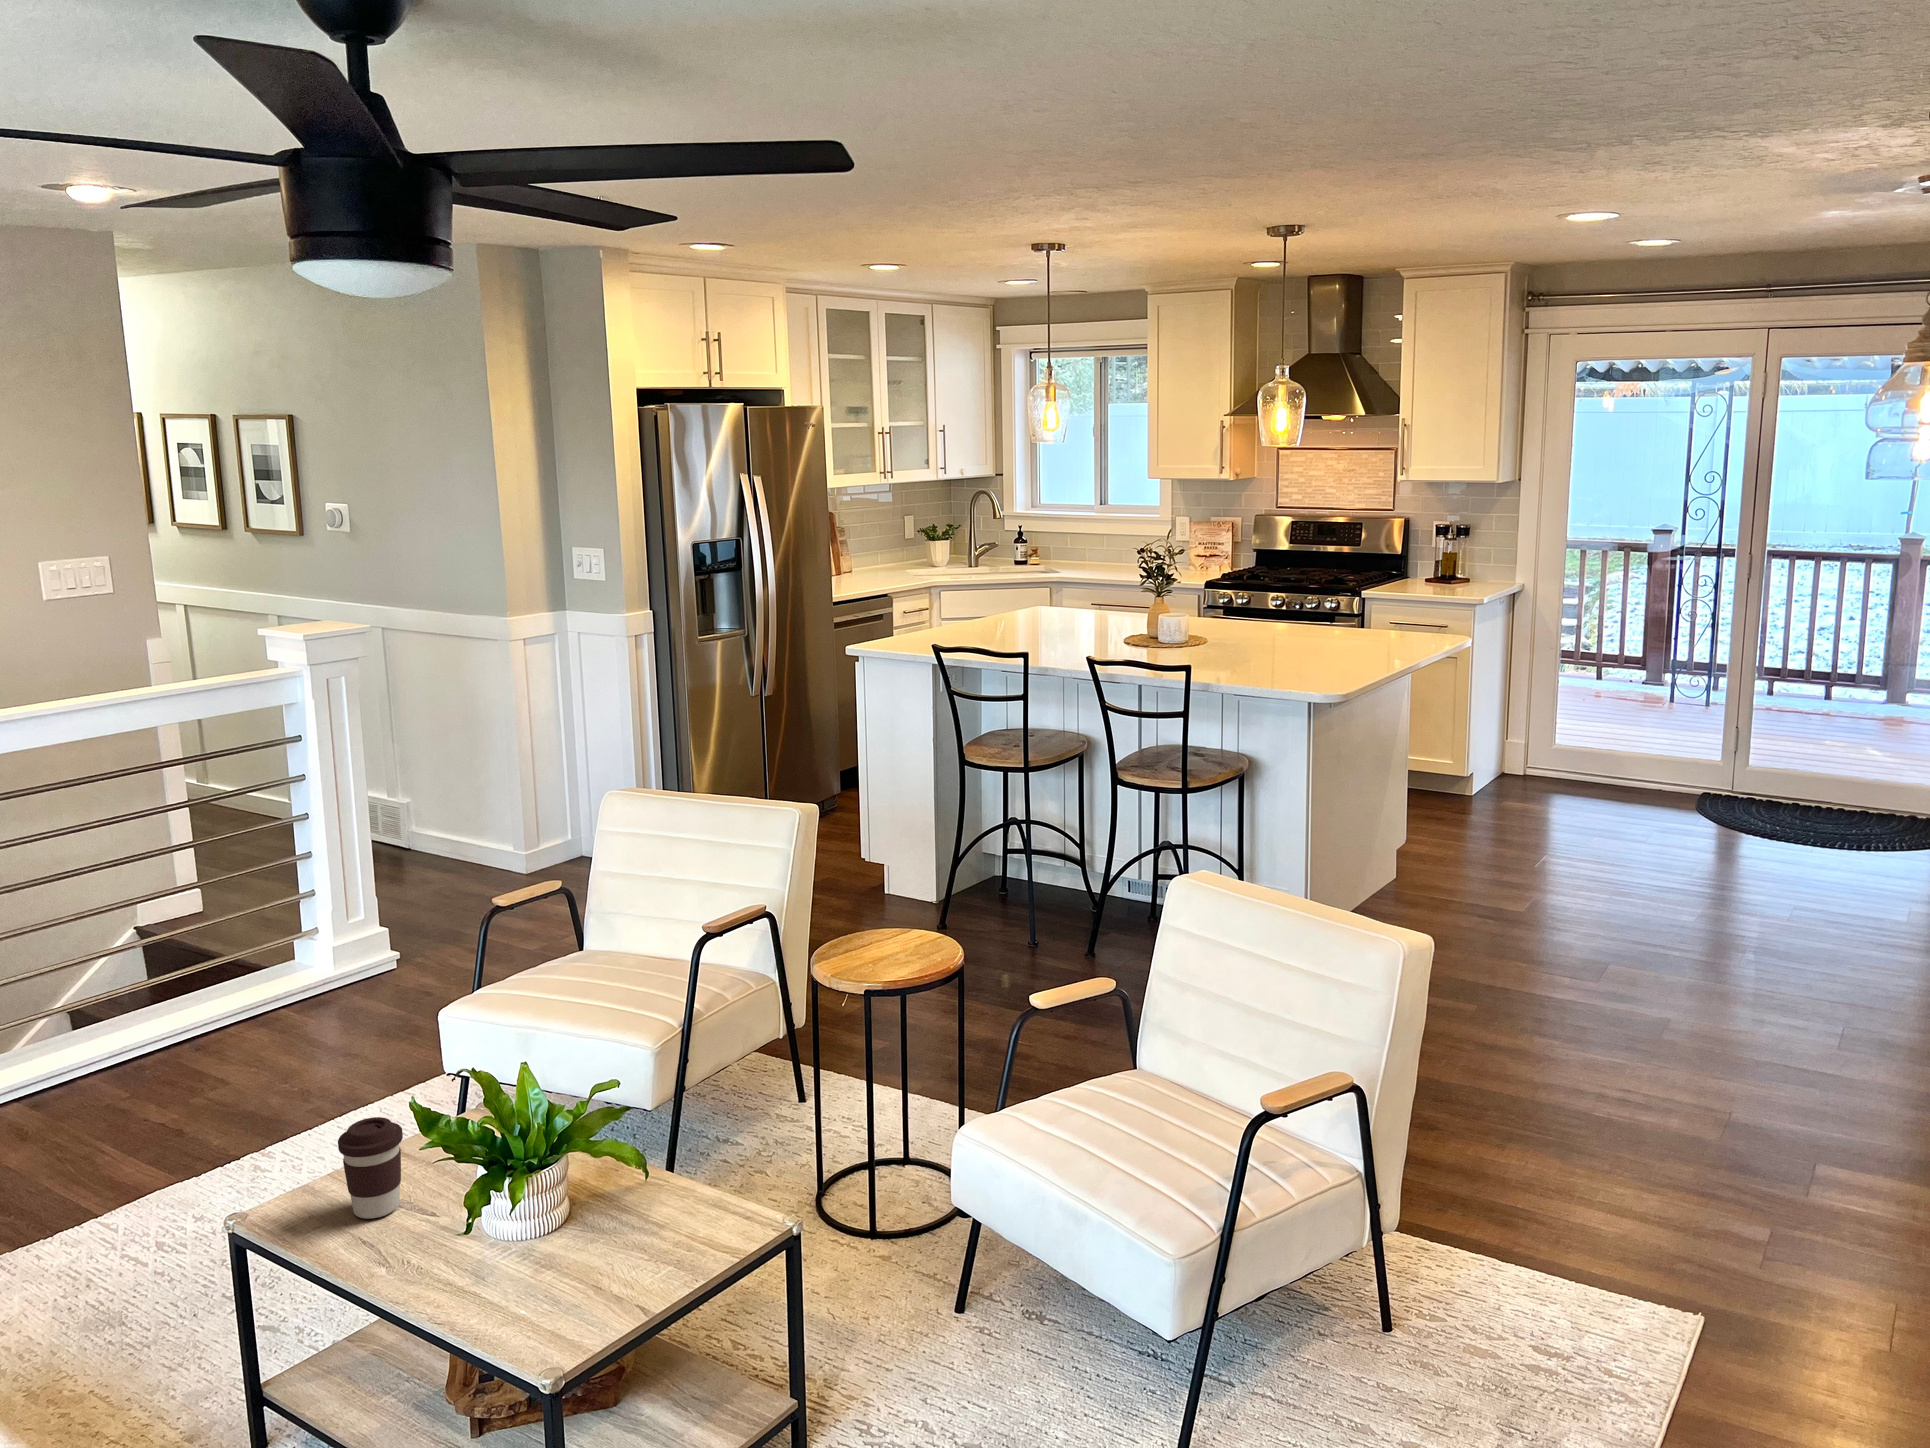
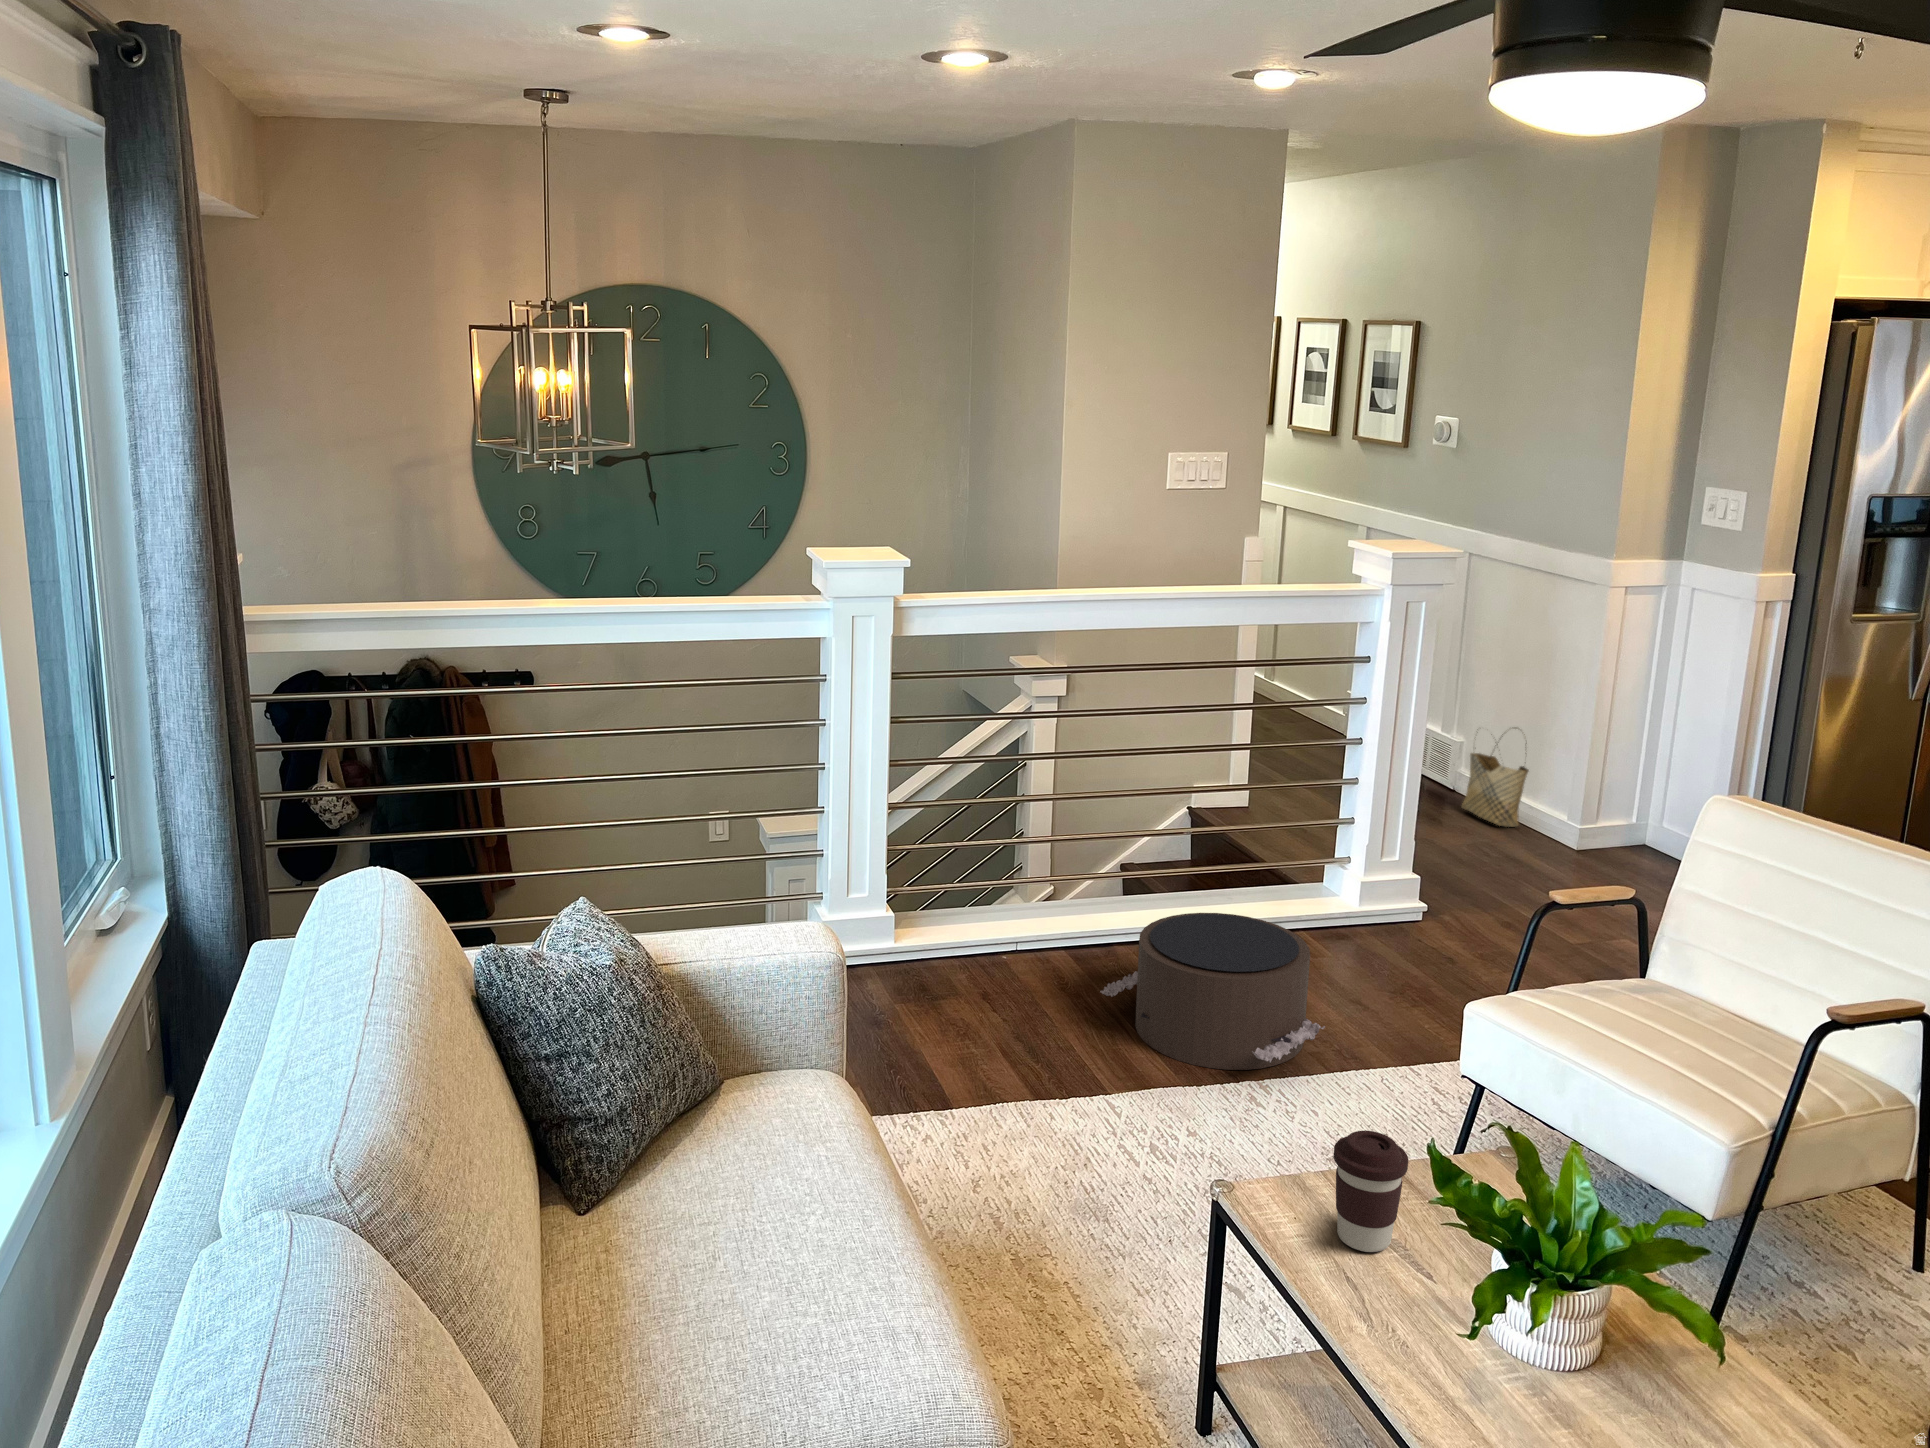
woven basket: none [416,779,471,870] -> present [1462,734,1529,827]
pouf: none [65,1004,317,1162] -> present [1100,913,1325,1070]

